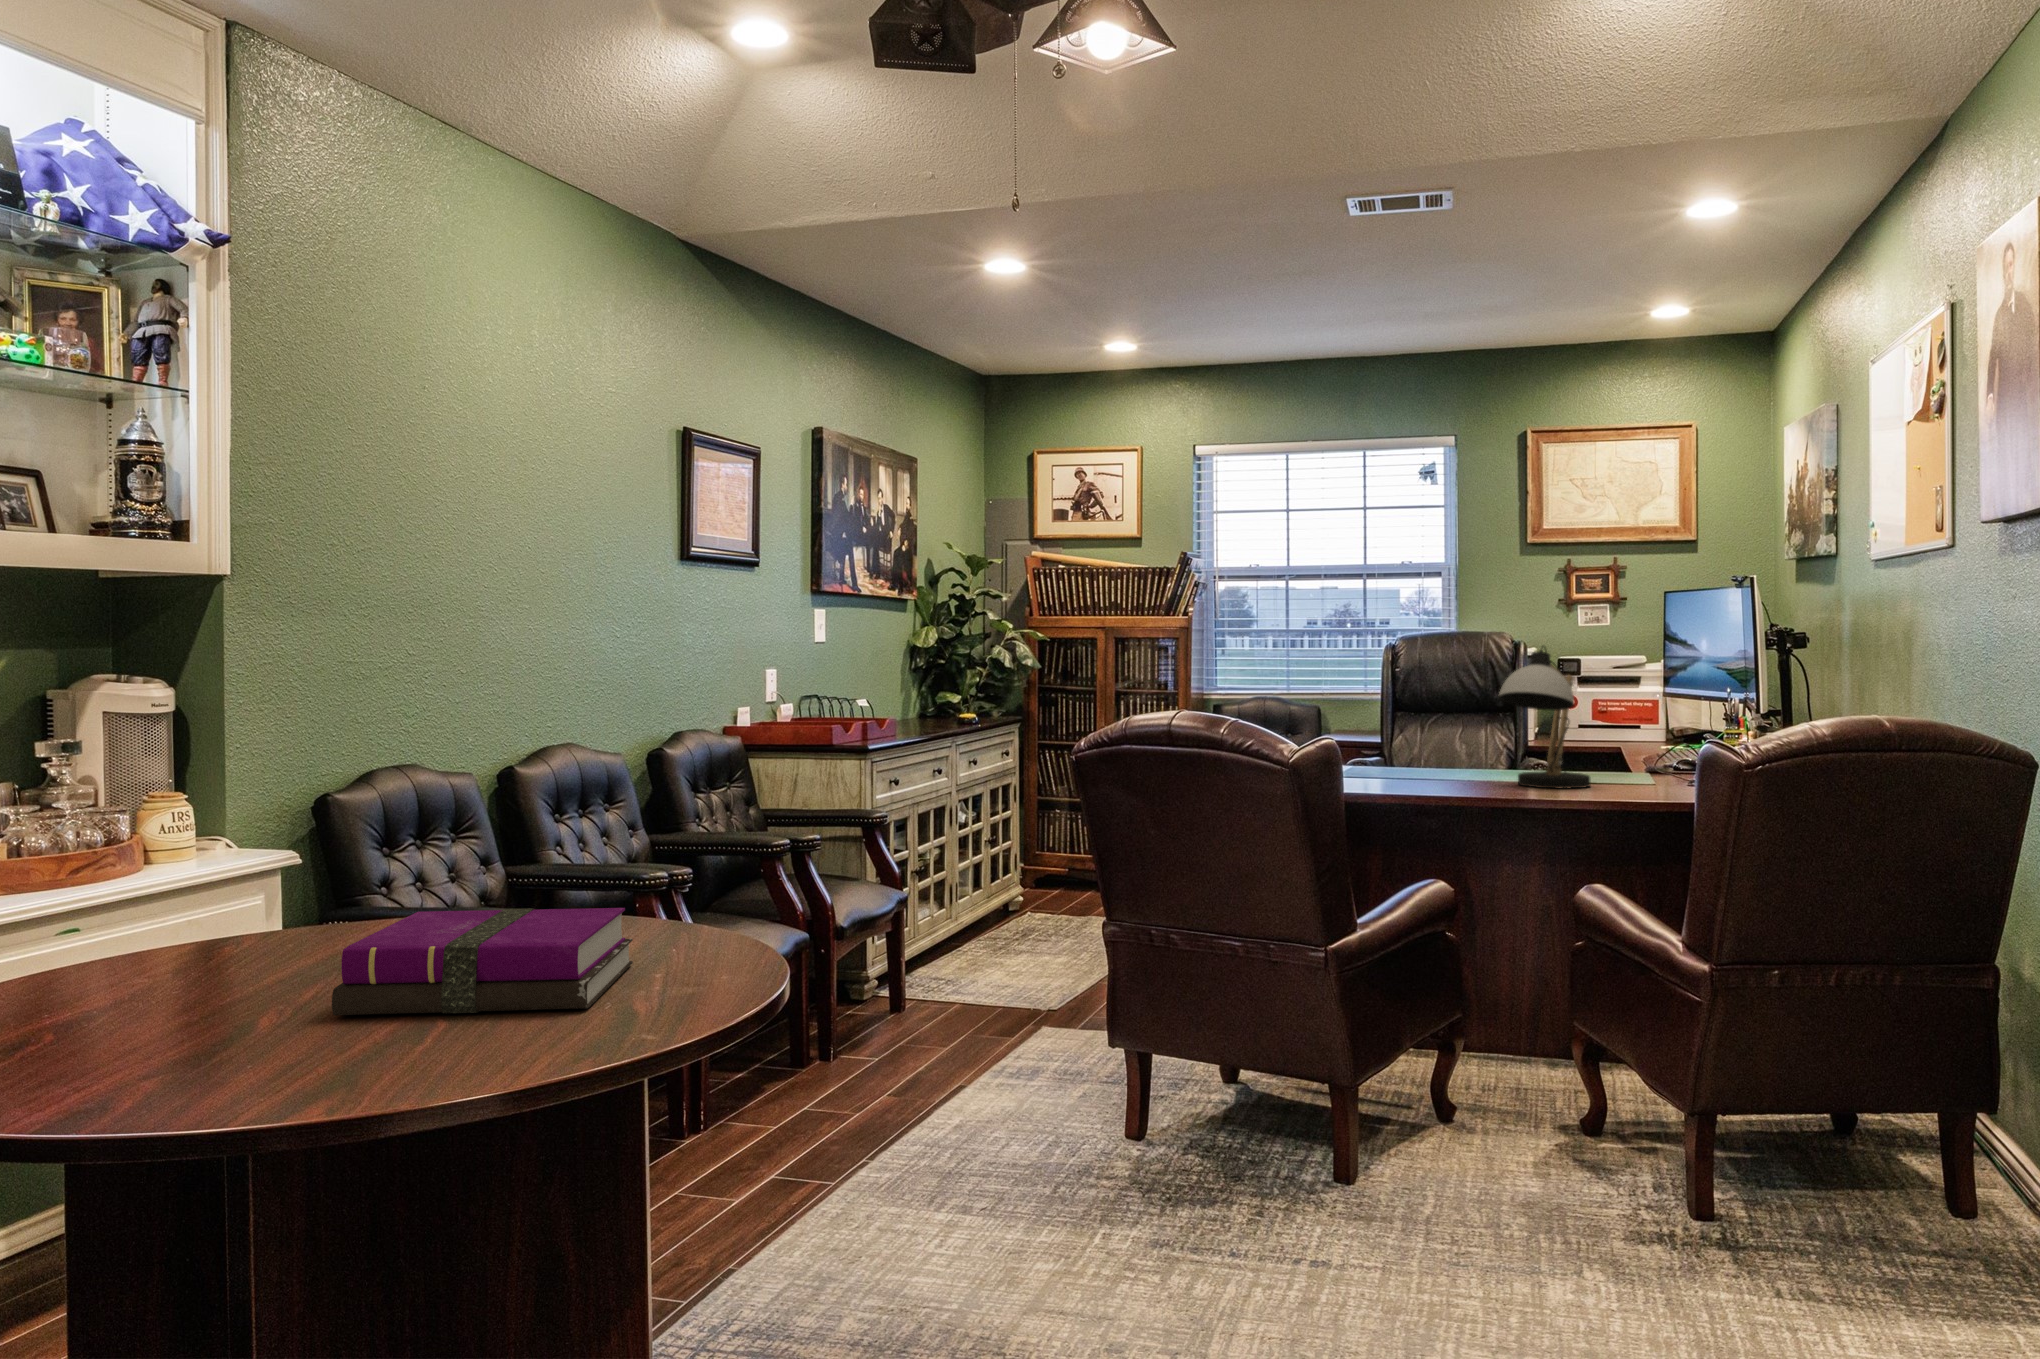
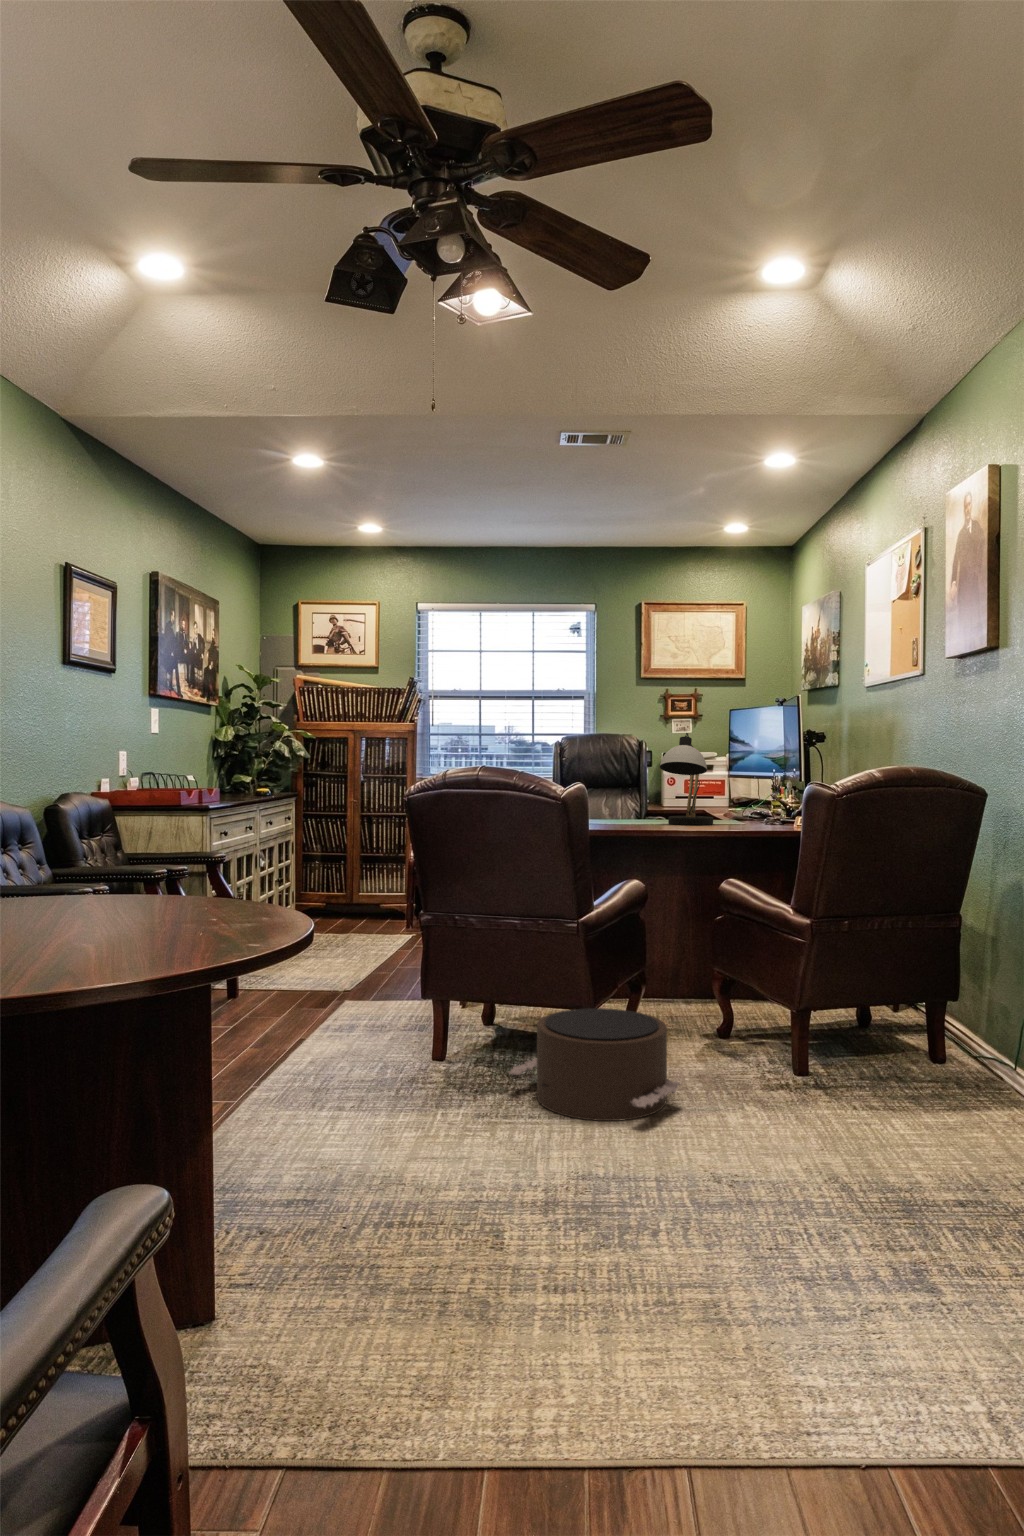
notebook: present [332,908,633,1015] -> none [22,866,209,932]
pouf: none [1212,1083,1480,1274] -> present [509,1008,680,1121]

